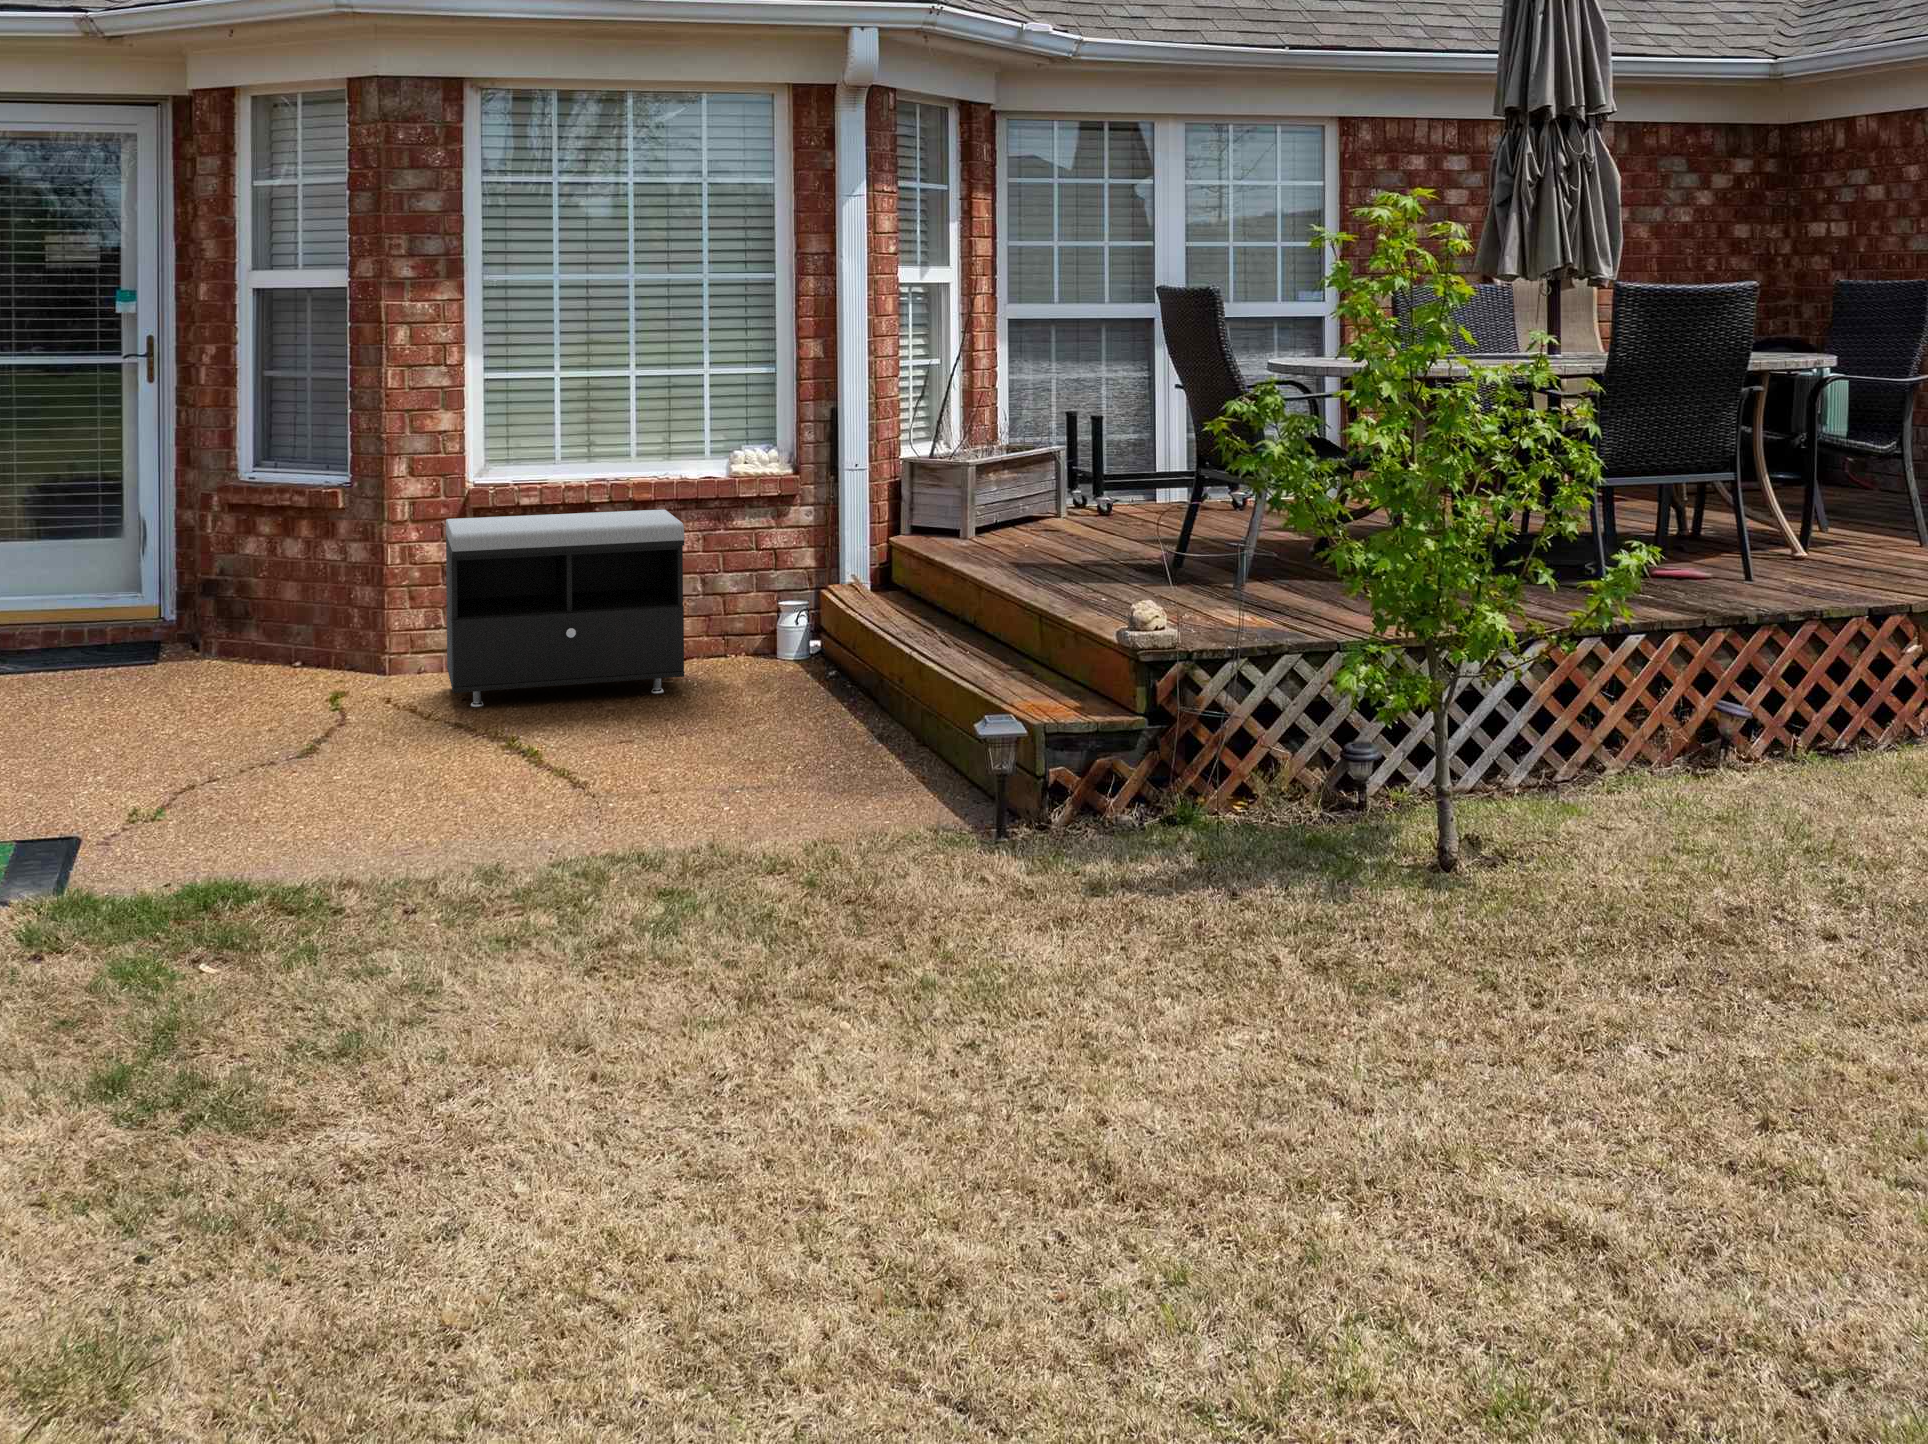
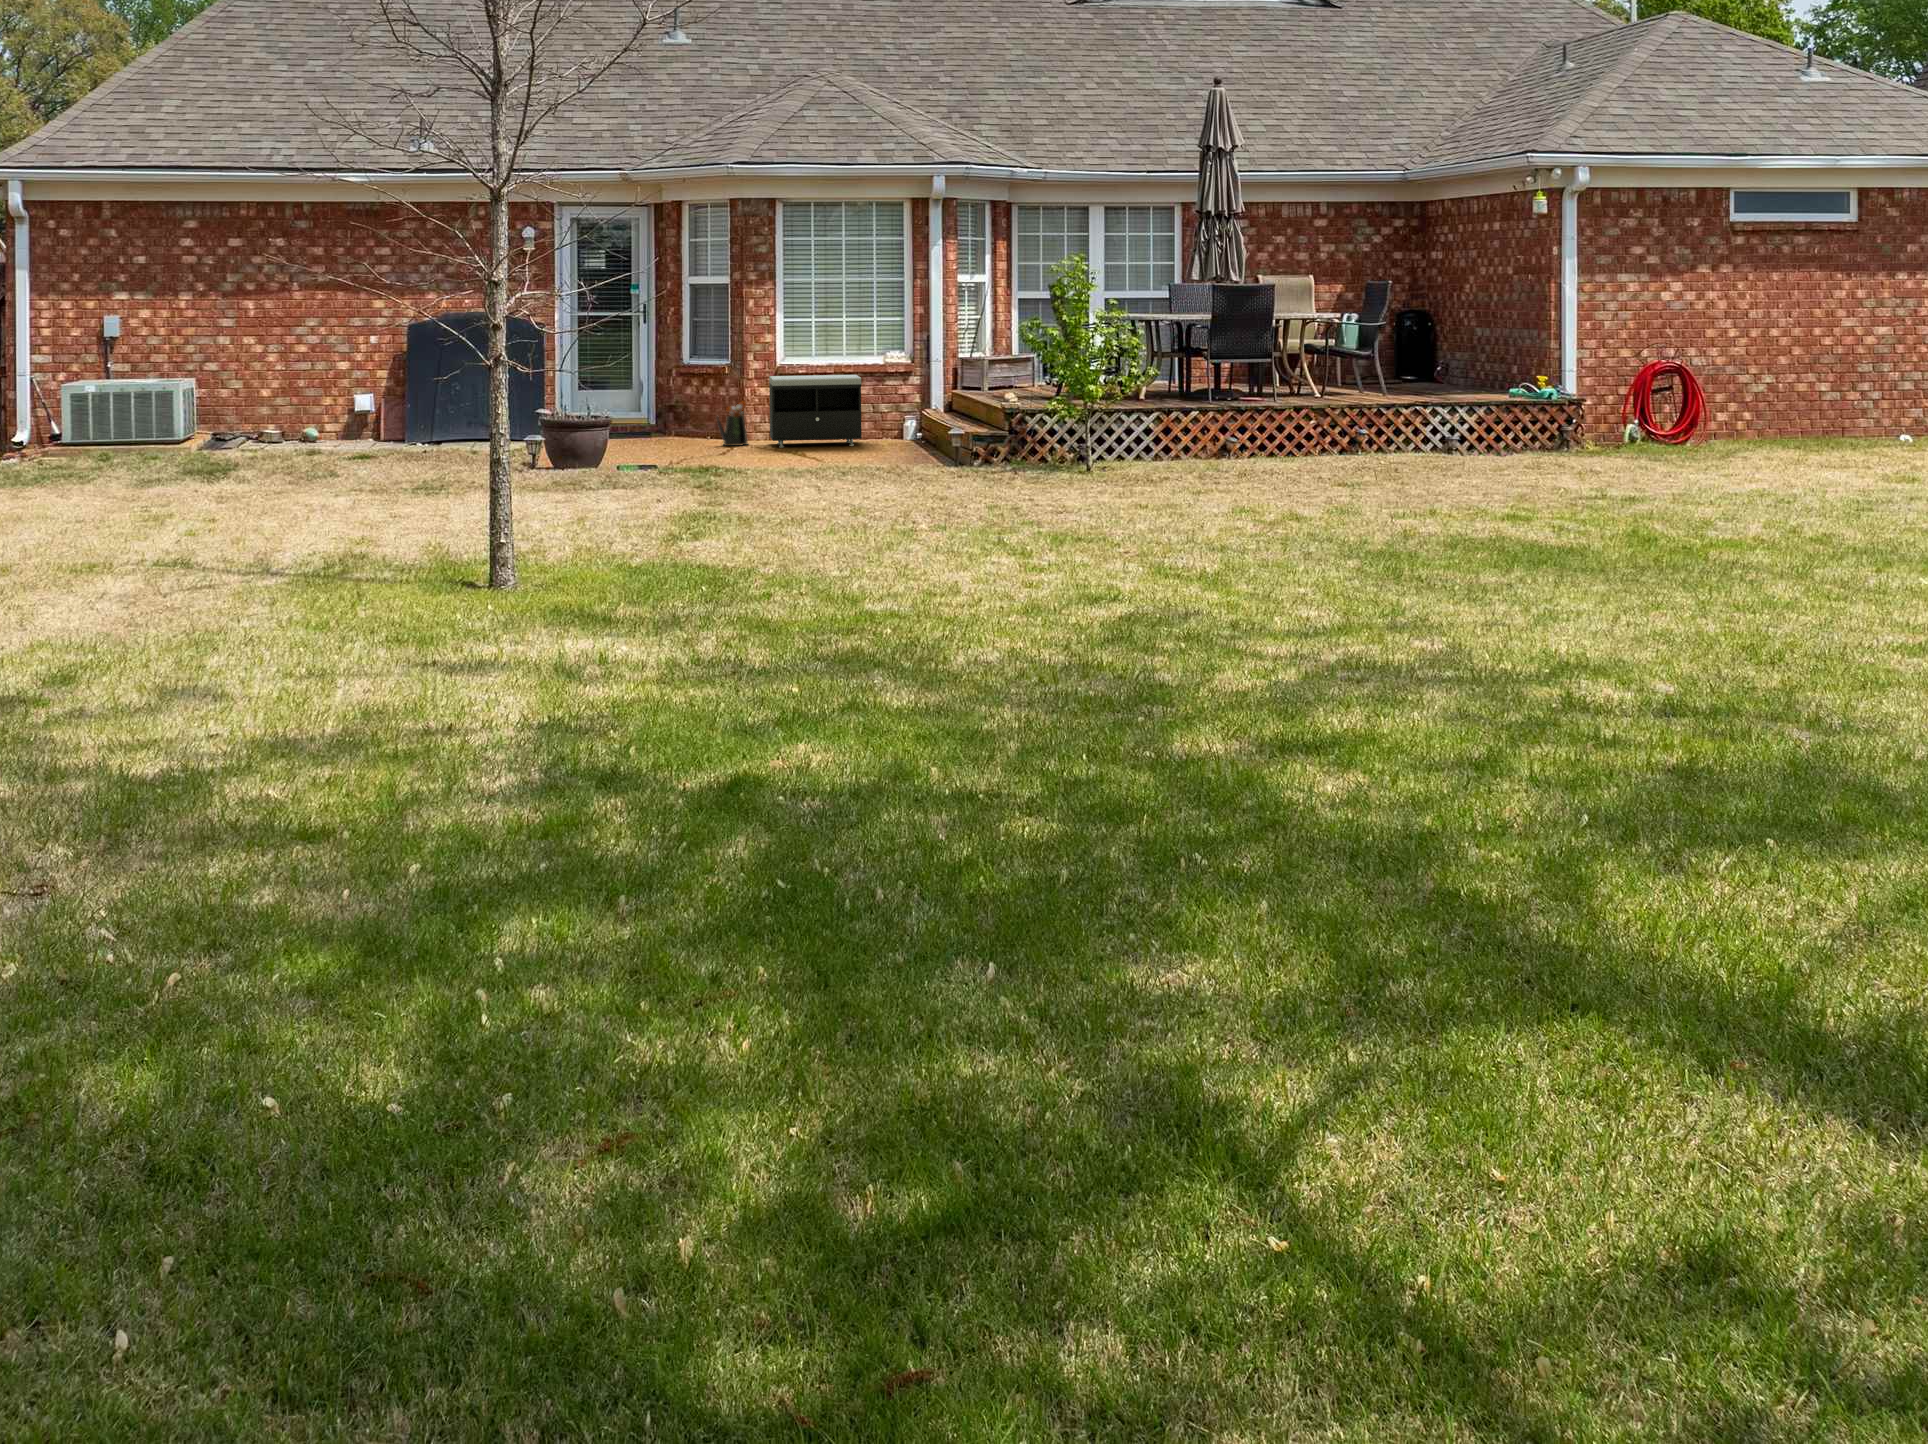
watering can: none [303,581,400,702] -> present [717,401,748,446]

